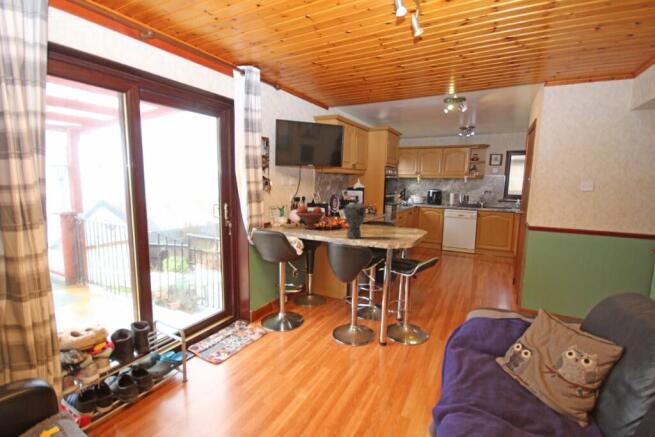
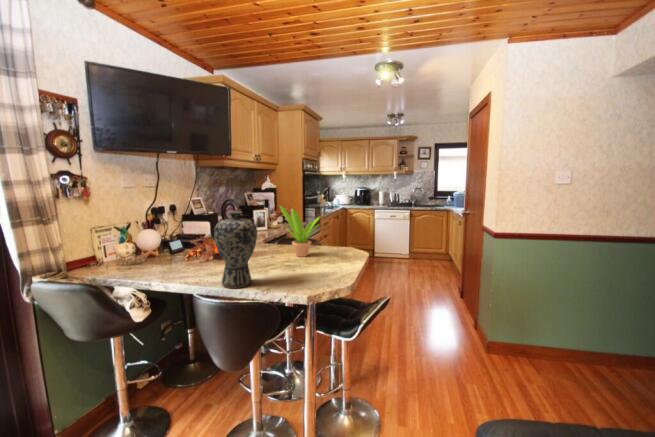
potted plant: none [373,199,399,230] -> present [279,206,320,257]
fruit bowl: present [296,206,325,229] -> none [136,223,196,264]

